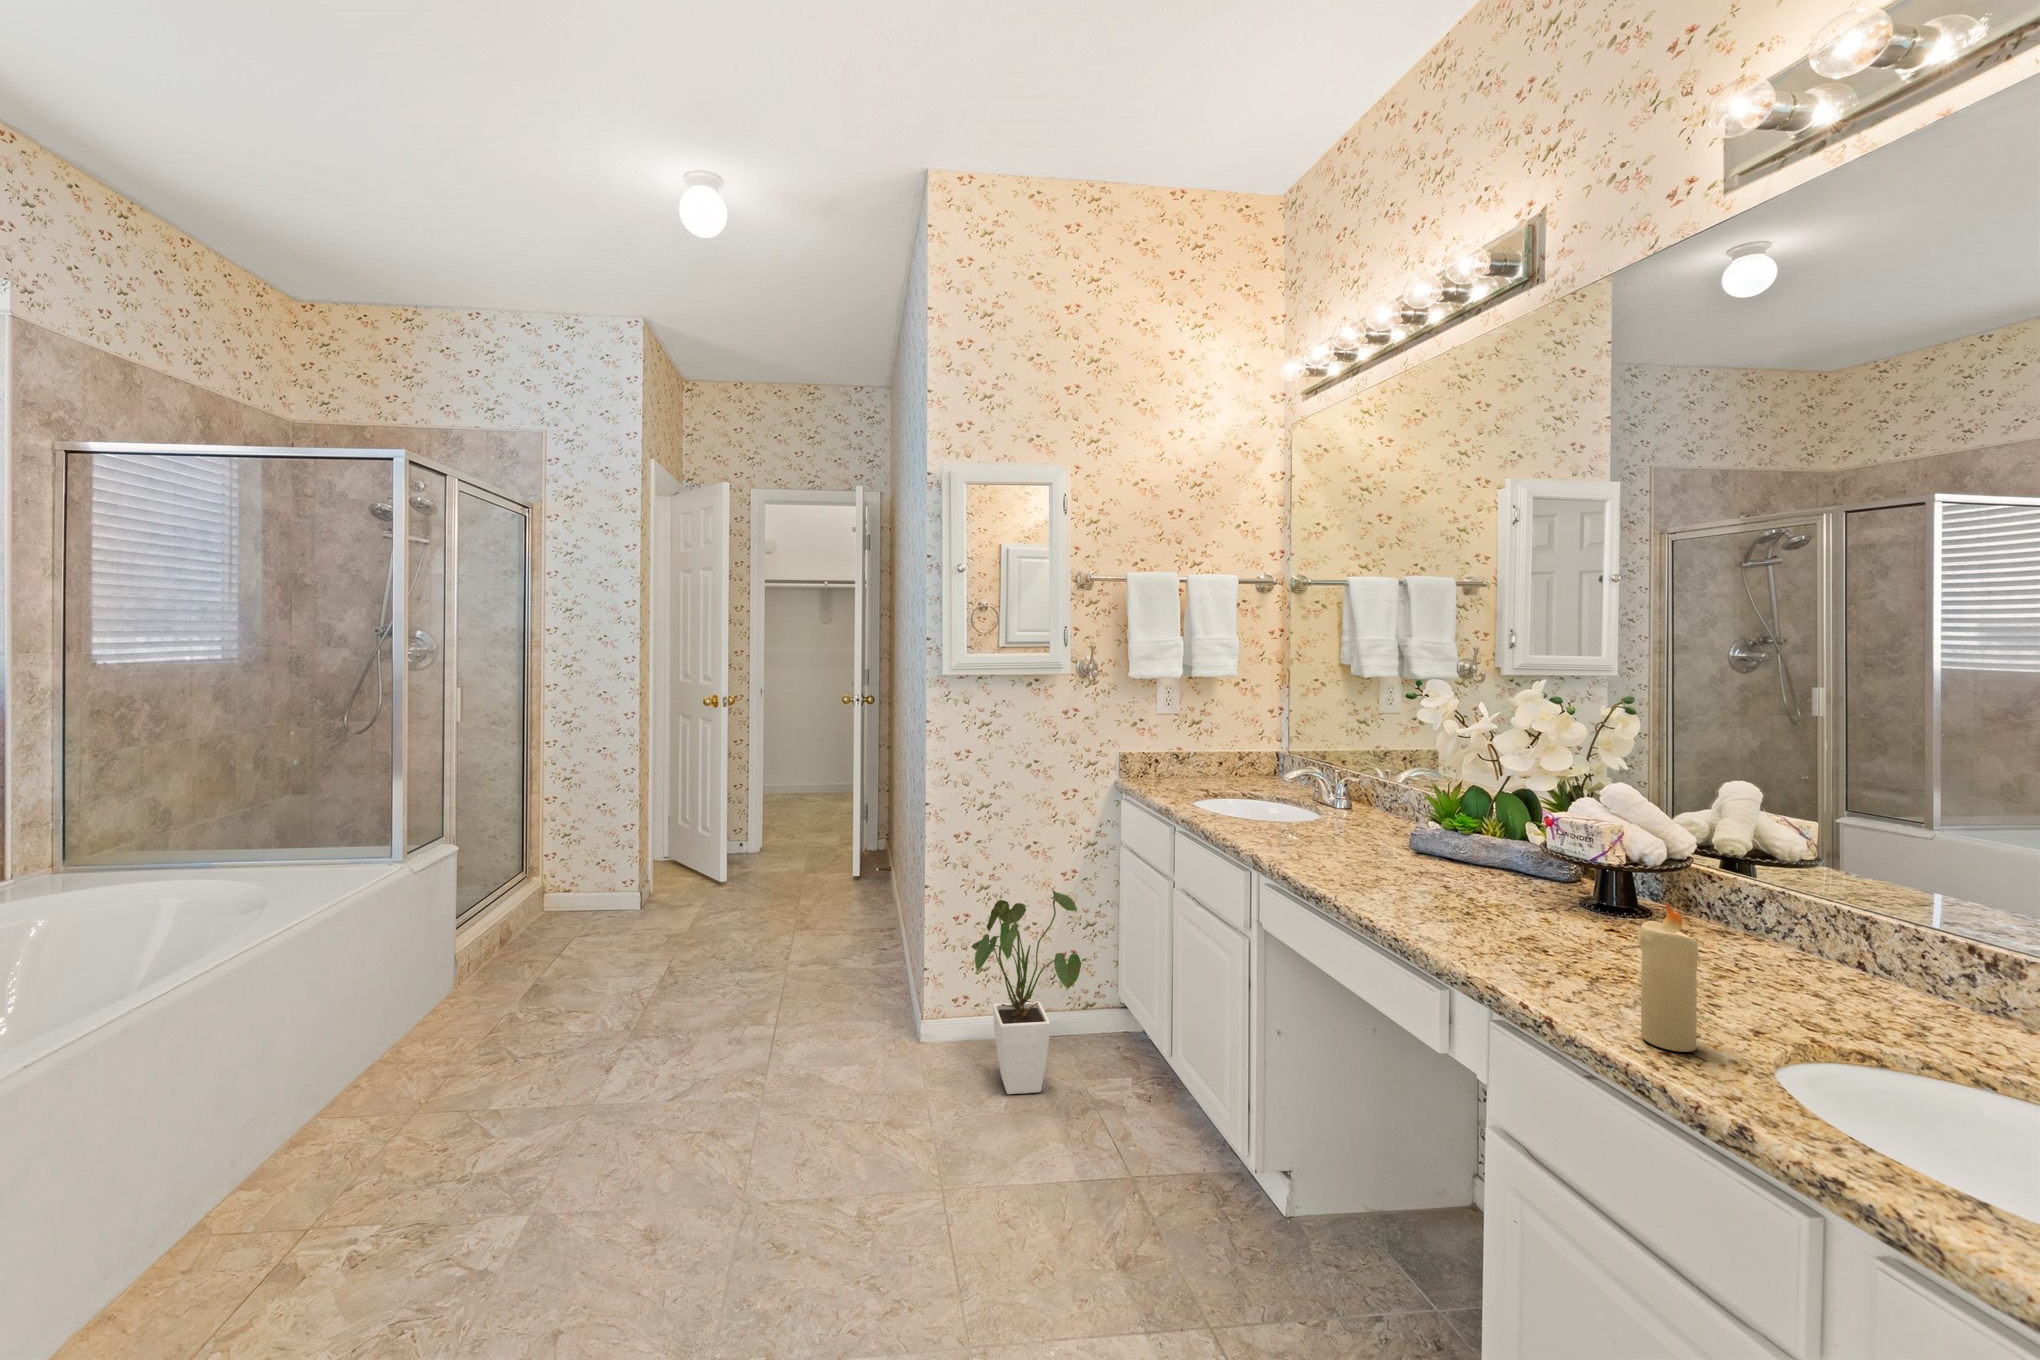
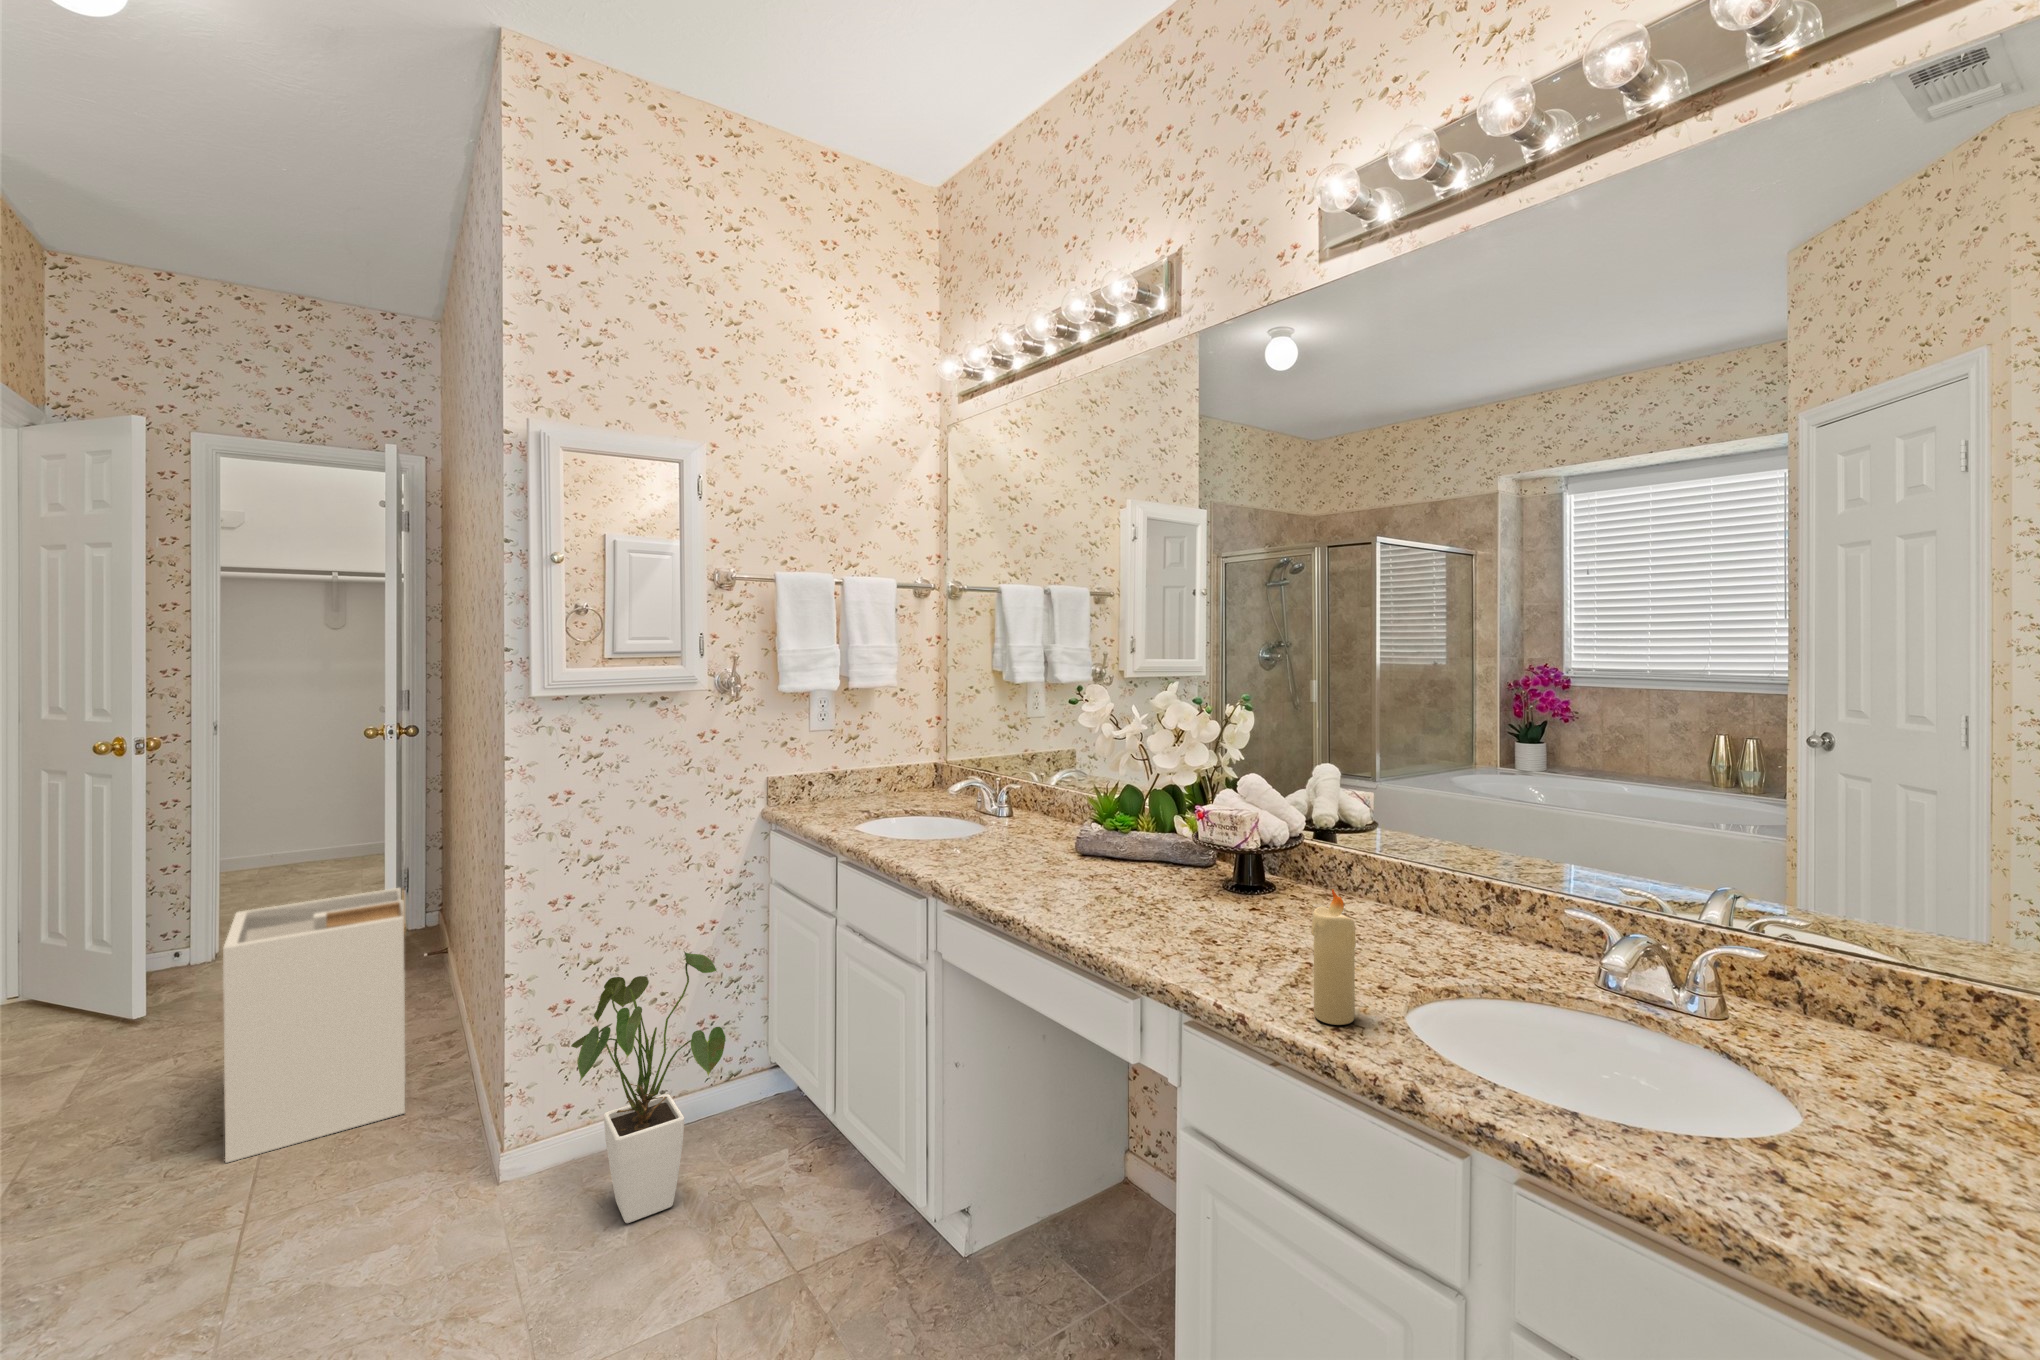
laundry hamper: none [773,814,870,981] -> present [223,888,406,1163]

